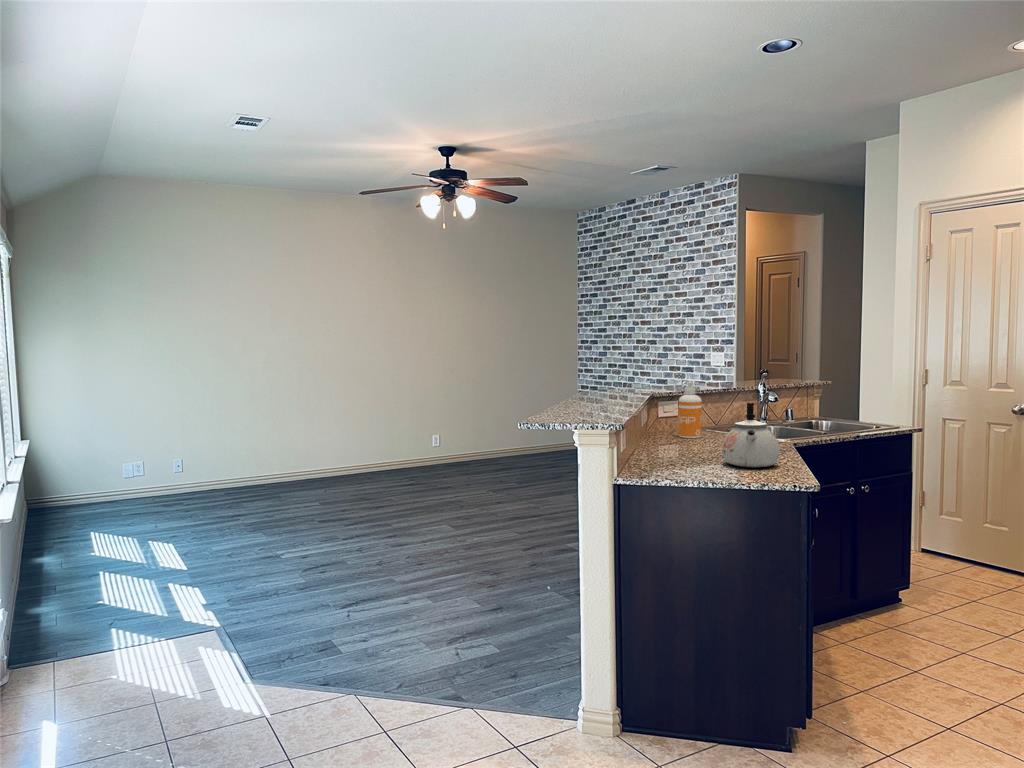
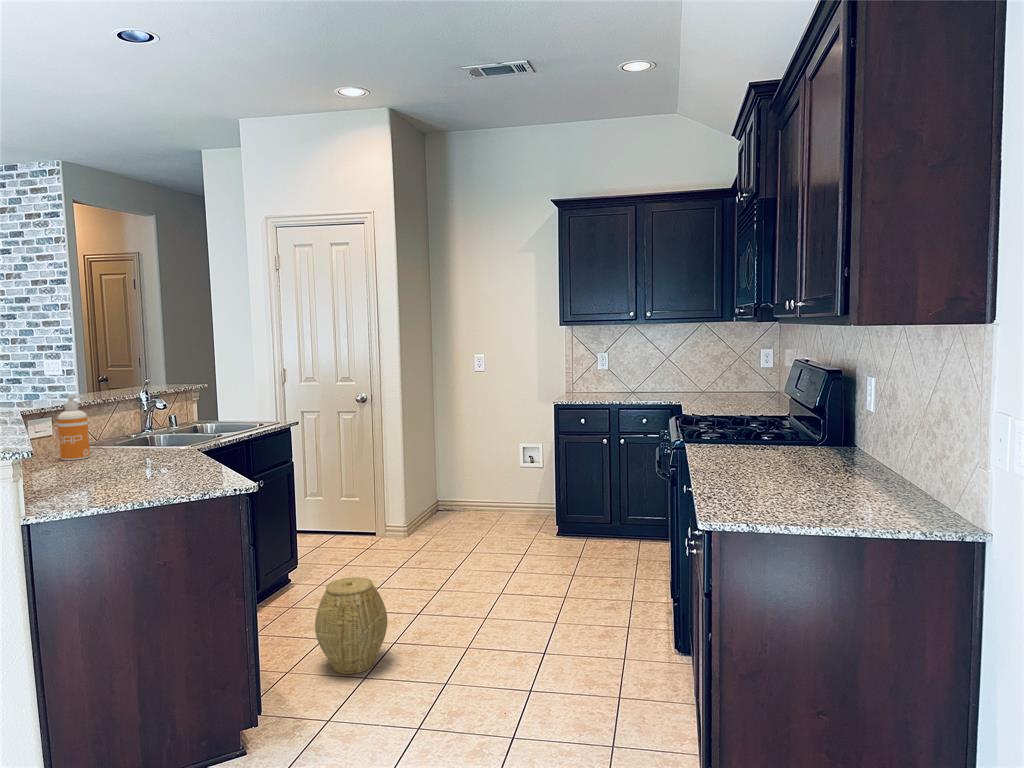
kettle: present [722,403,779,467] -> none [143,412,205,480]
woven basket: none [895,613,991,729] -> present [315,577,387,674]

